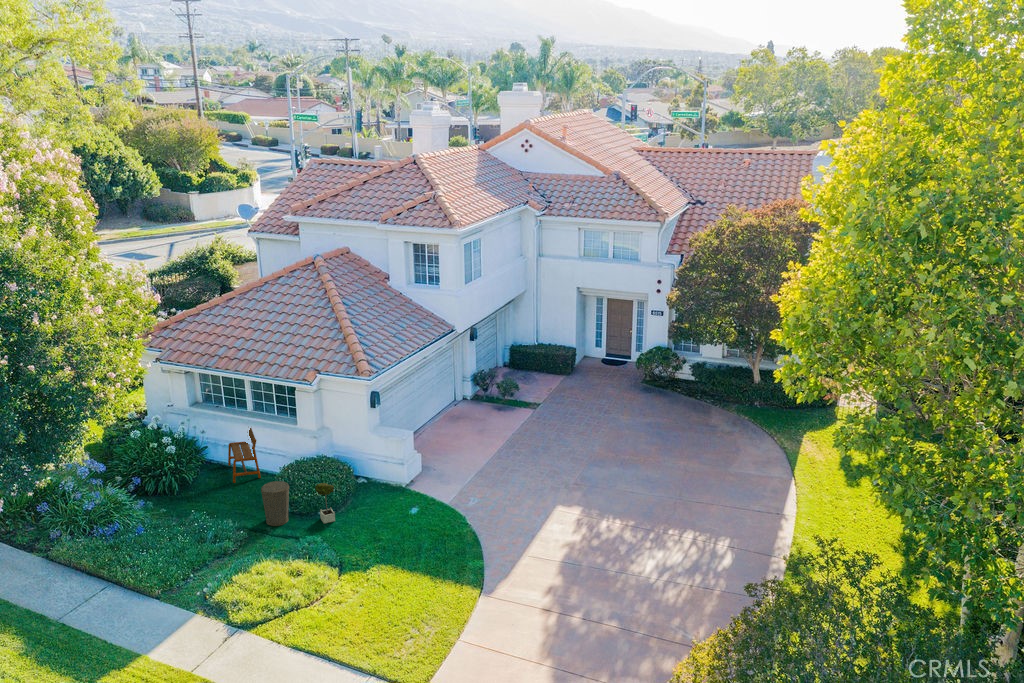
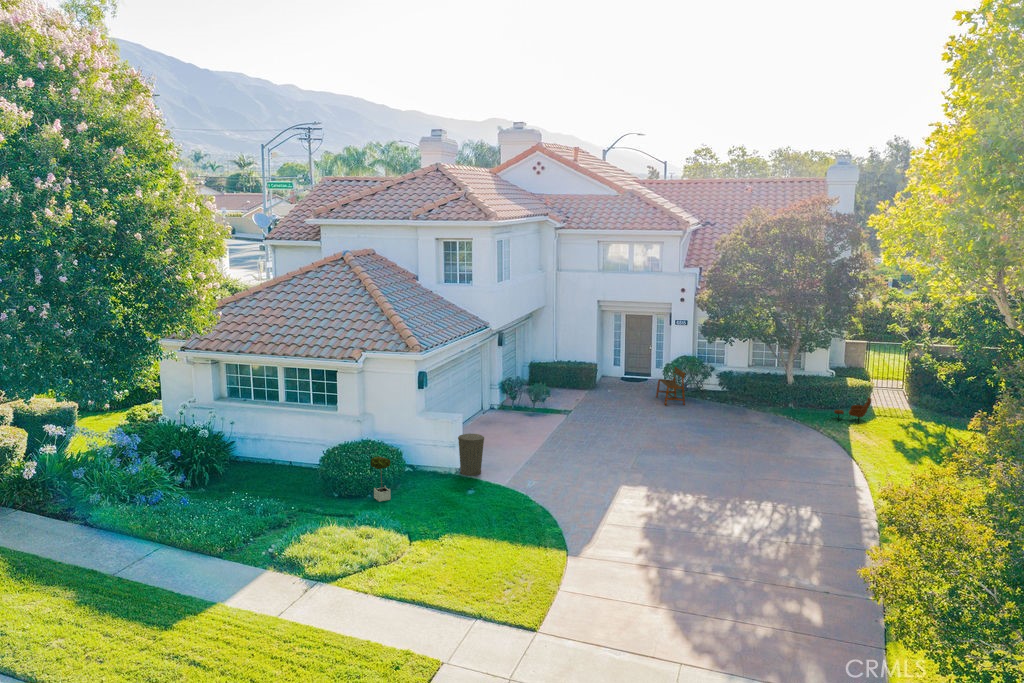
lounge chair: none [796,400,835,426] -> present [834,398,871,422]
bench: present [228,428,261,483] -> present [656,367,685,405]
trash can: present [261,481,289,526] -> present [458,434,484,475]

